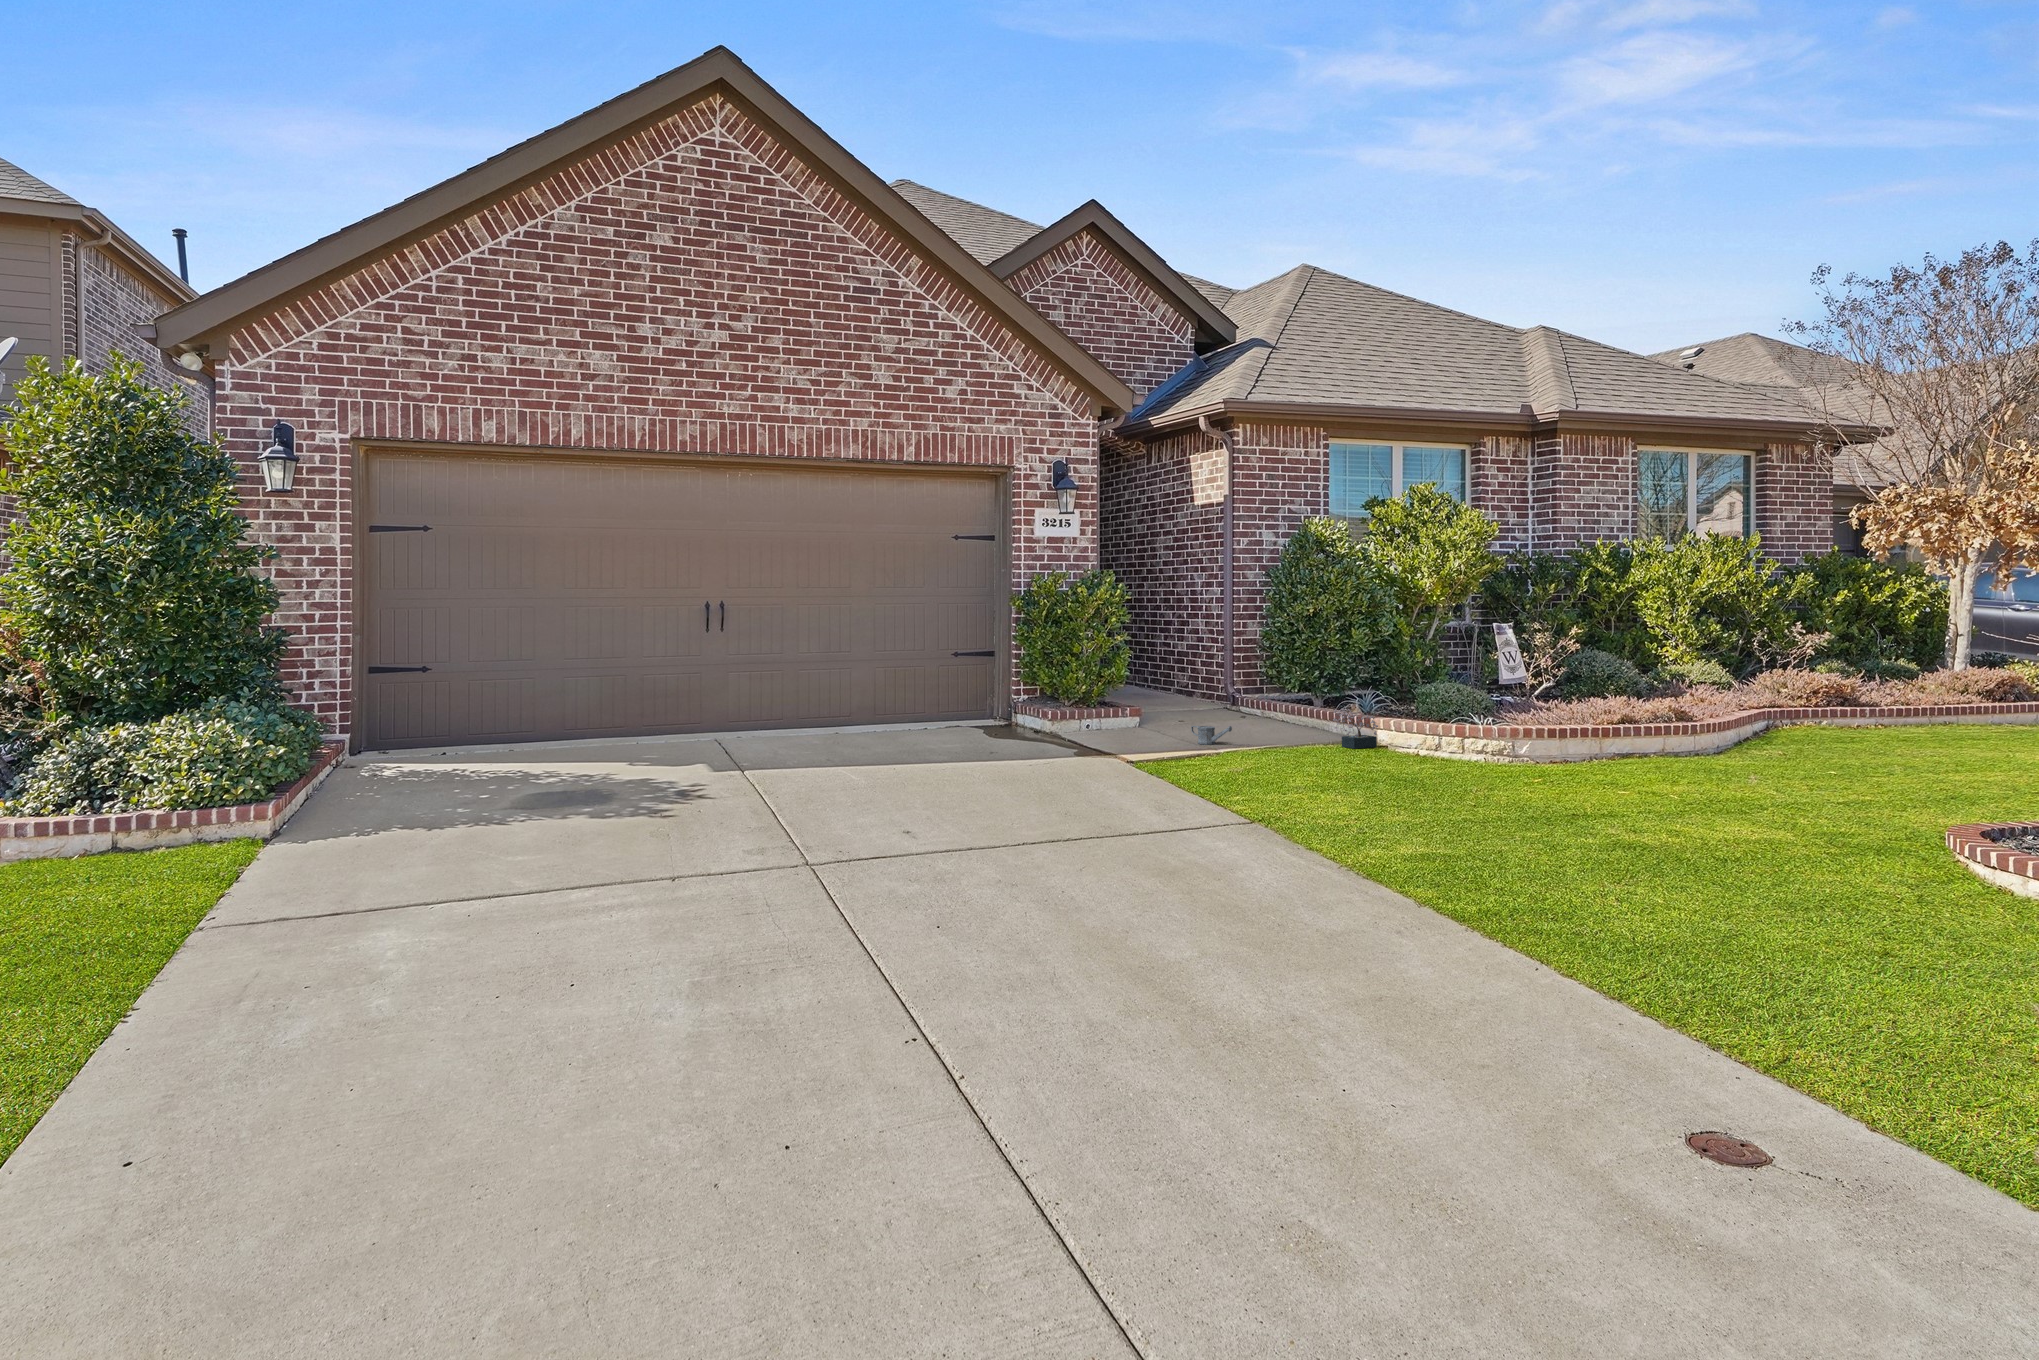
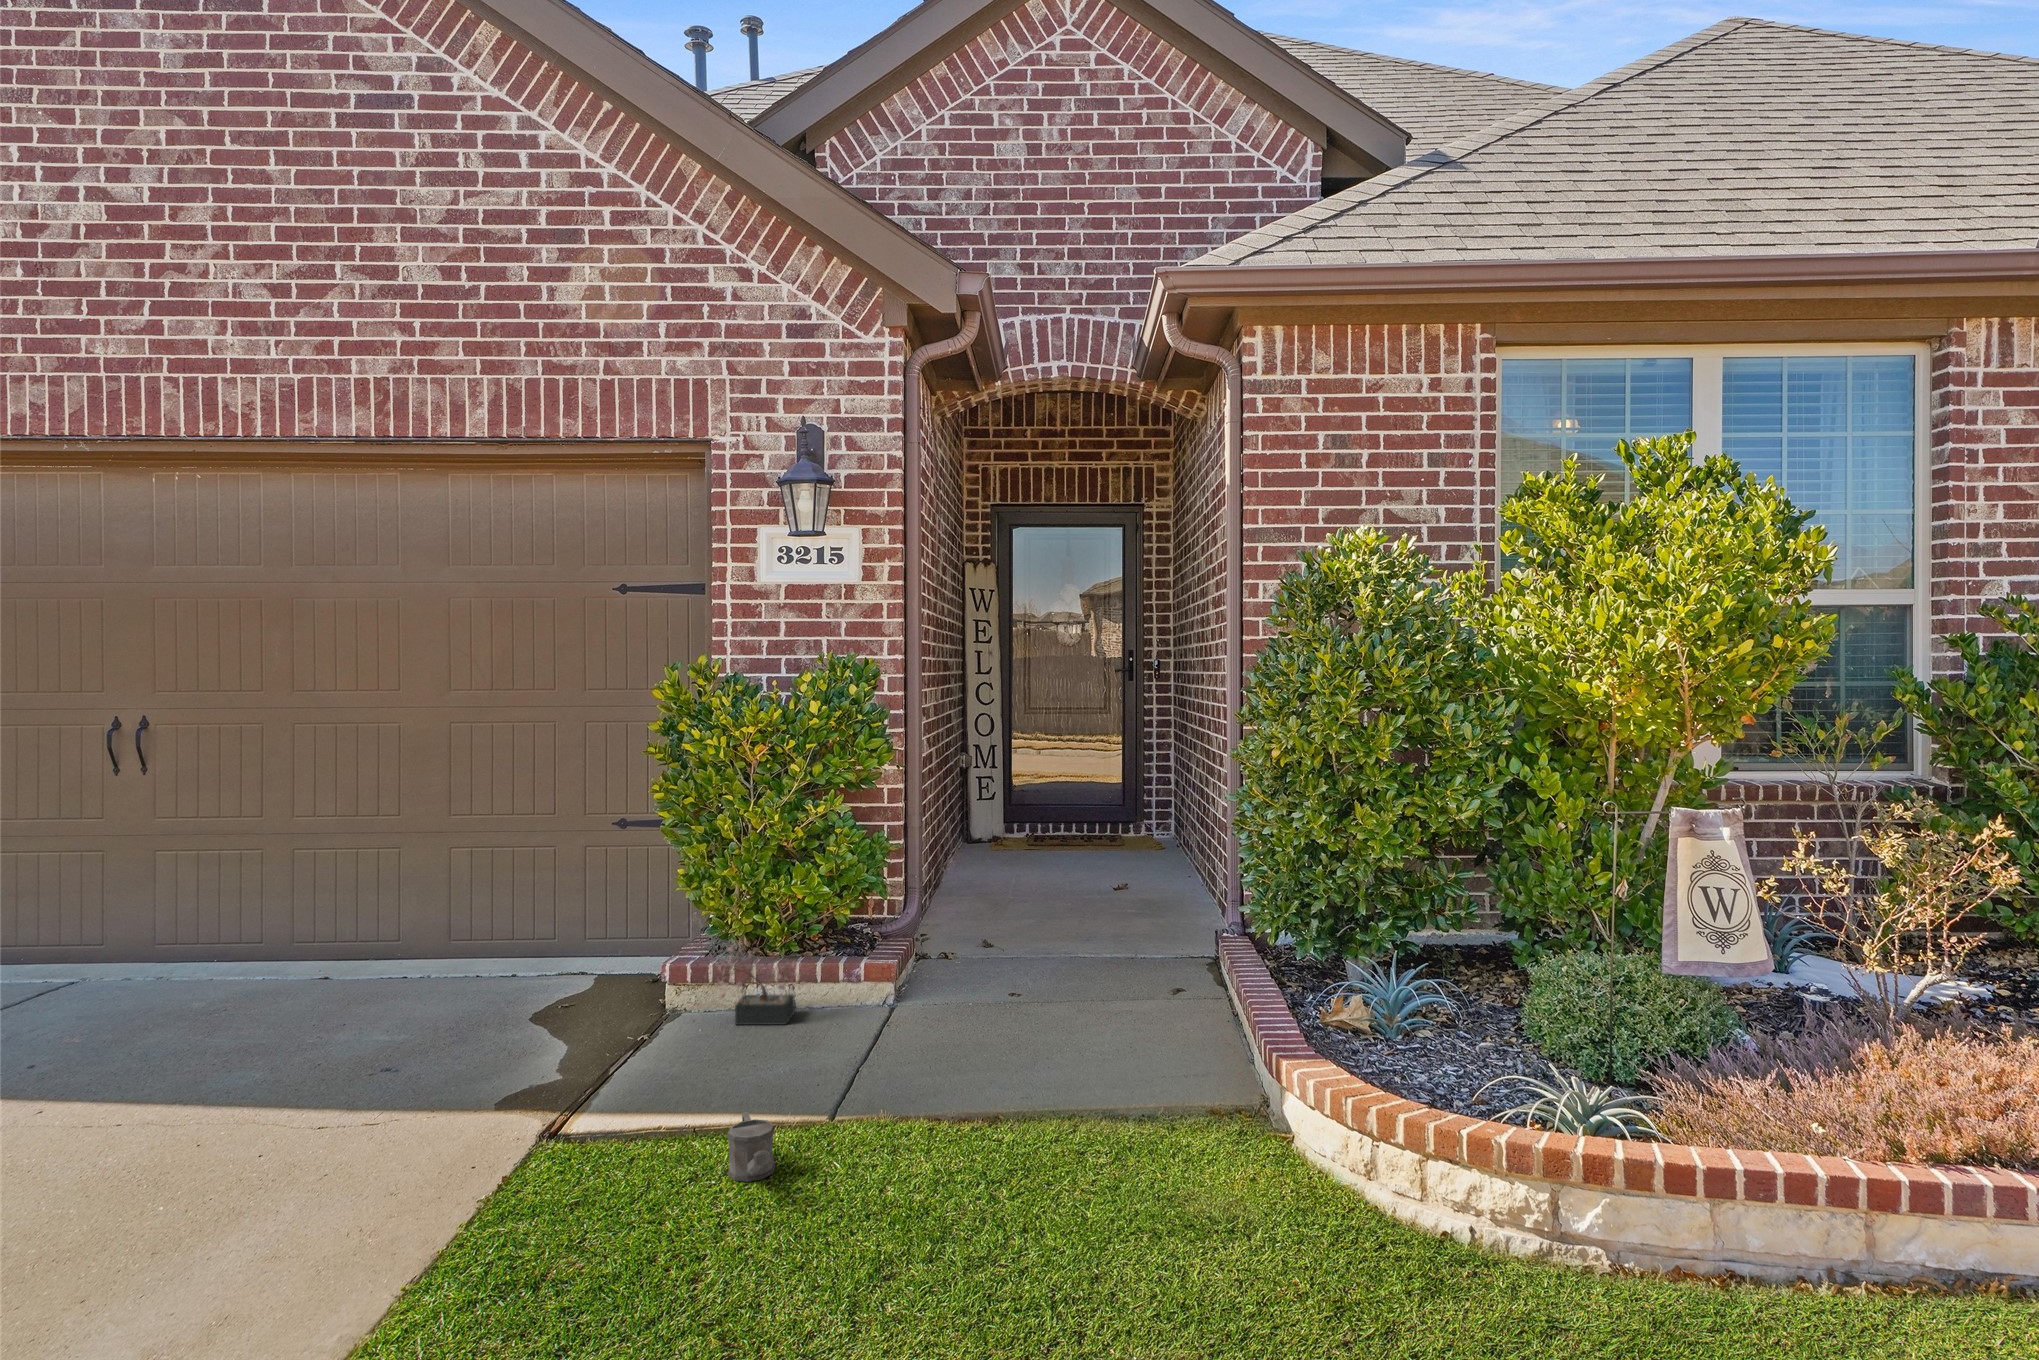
decorative plant: present [1333,709,1378,749] -> present [717,944,805,1025]

